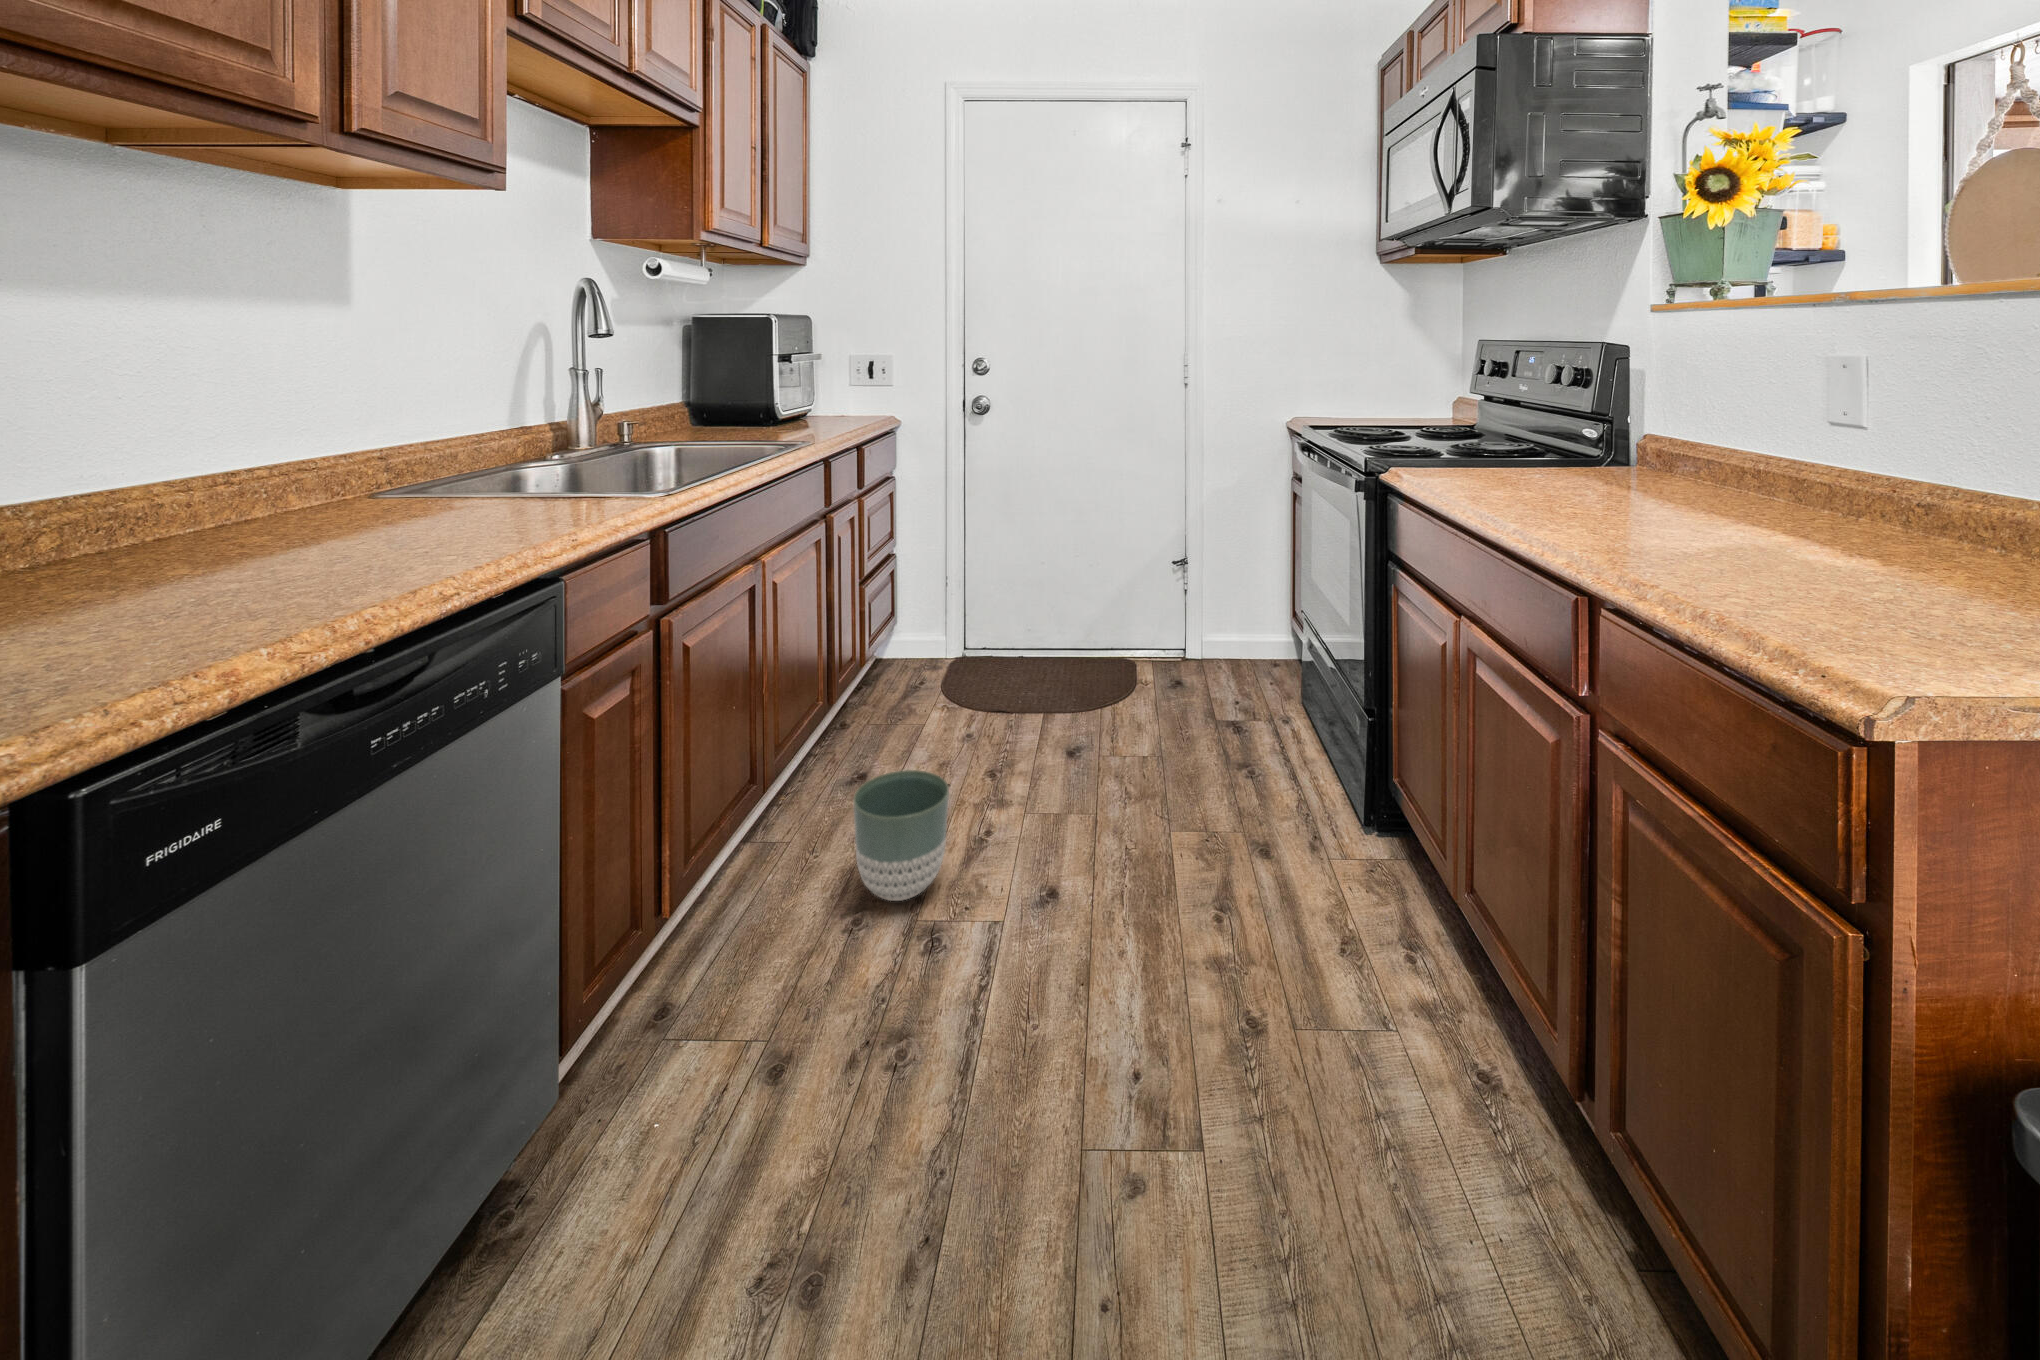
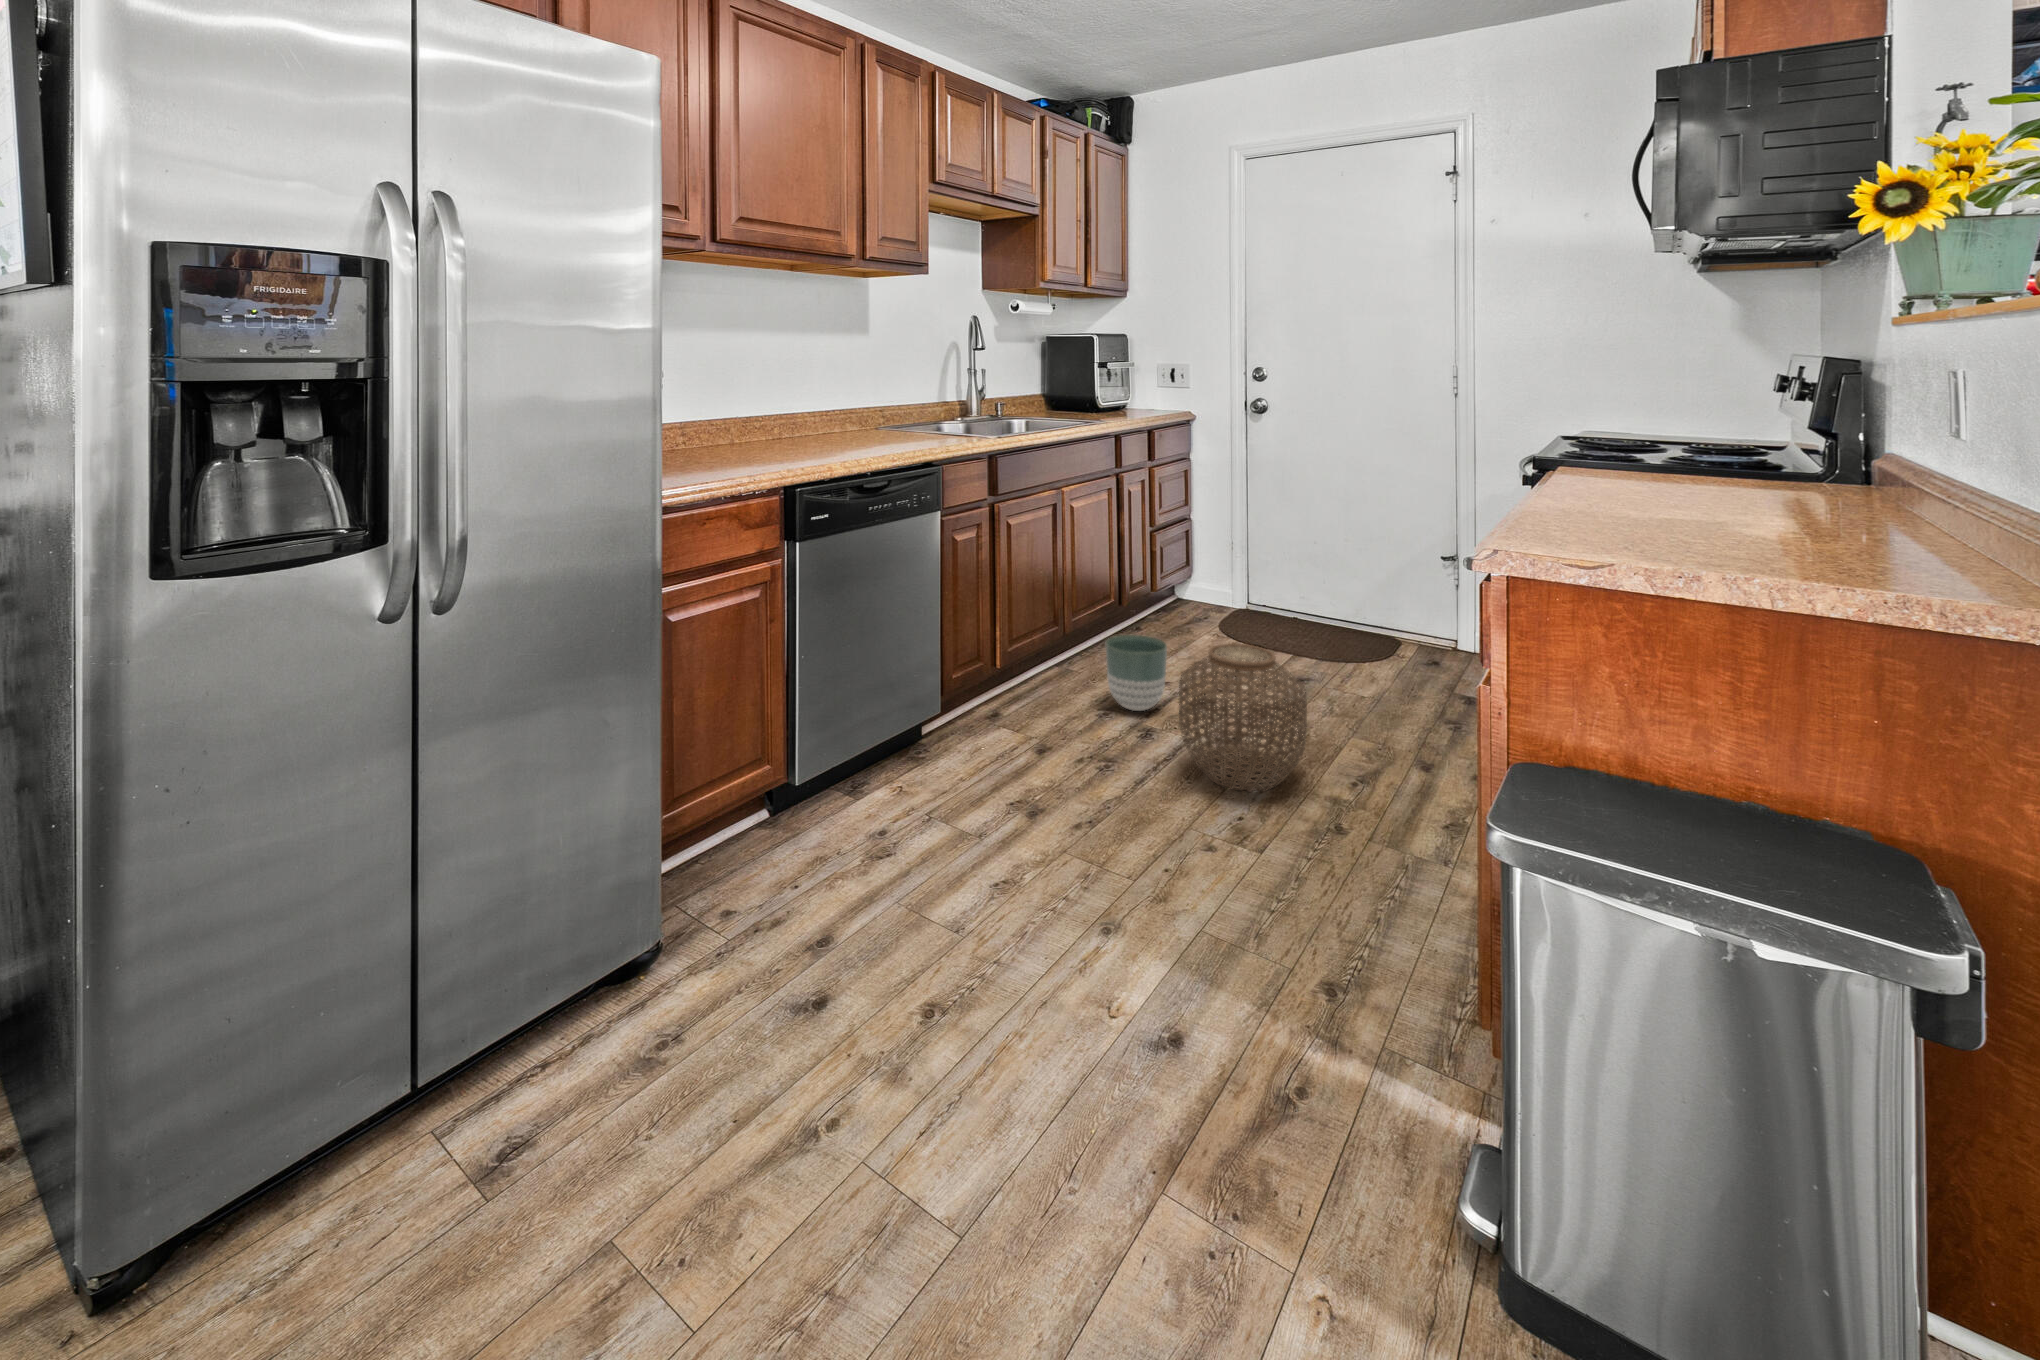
woven basket: none [1019,786,1206,1037] -> present [1179,644,1307,791]

